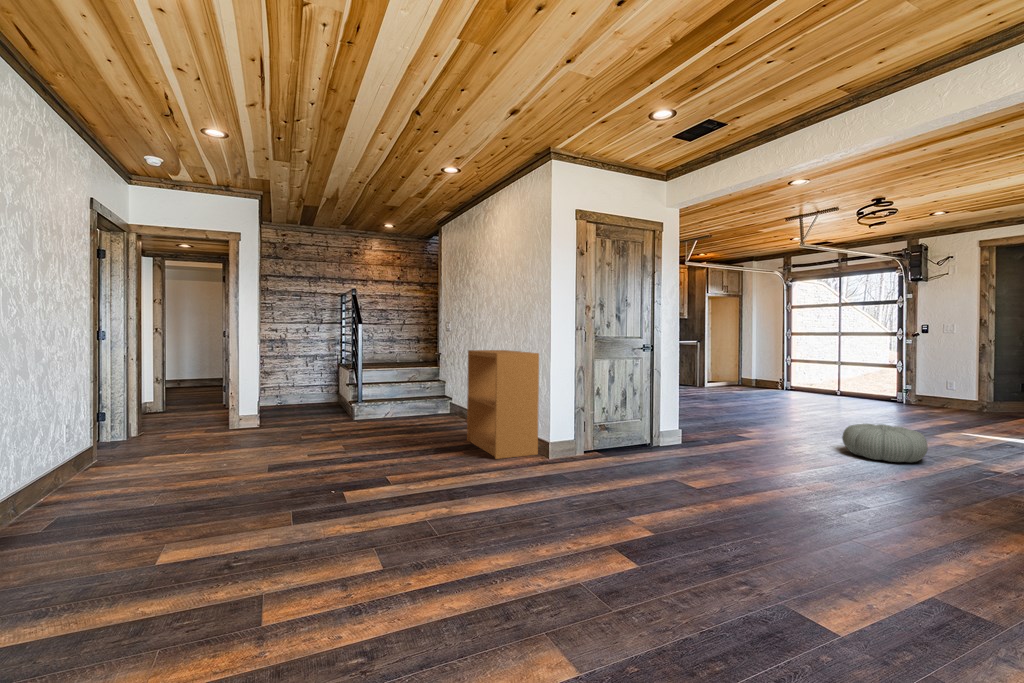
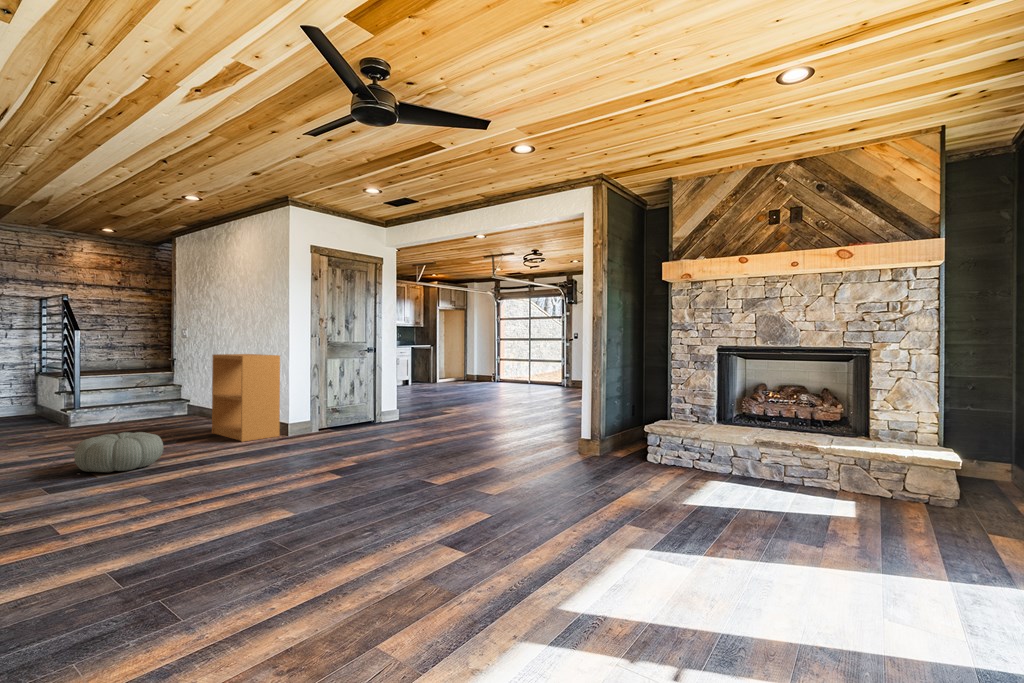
pouf: present [842,424,928,462] -> present [74,432,163,472]

